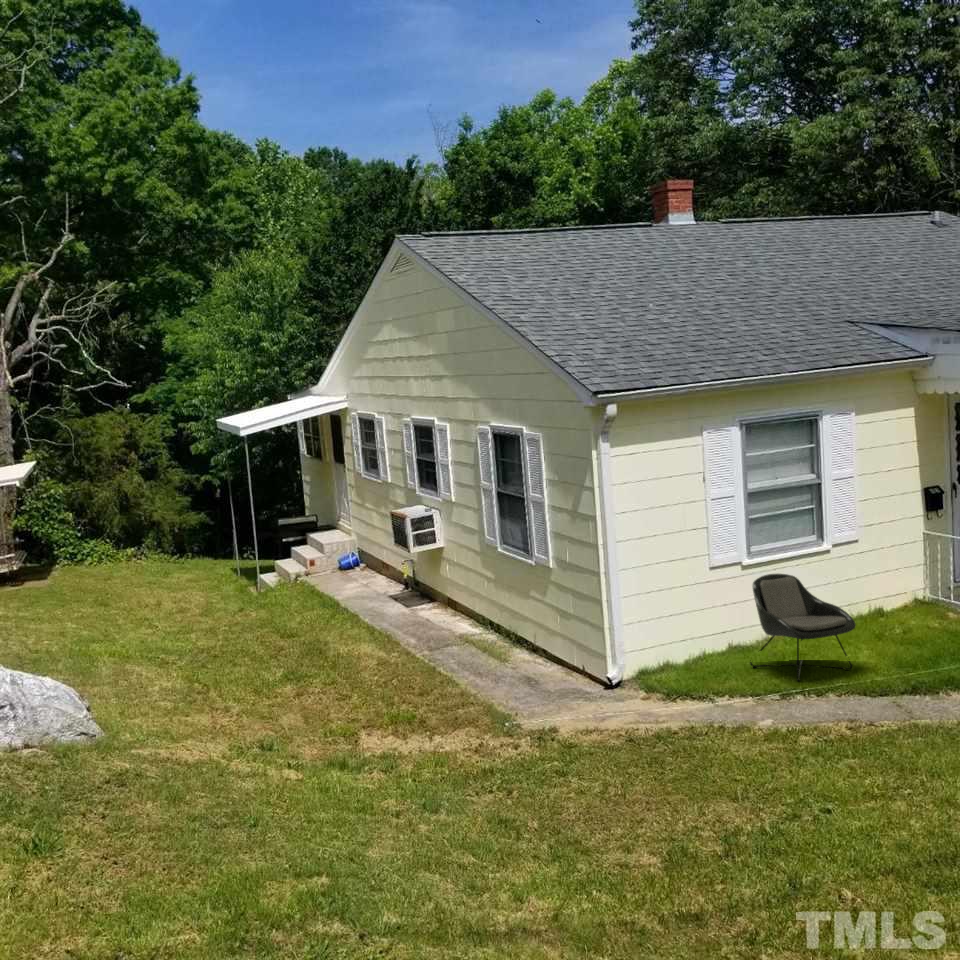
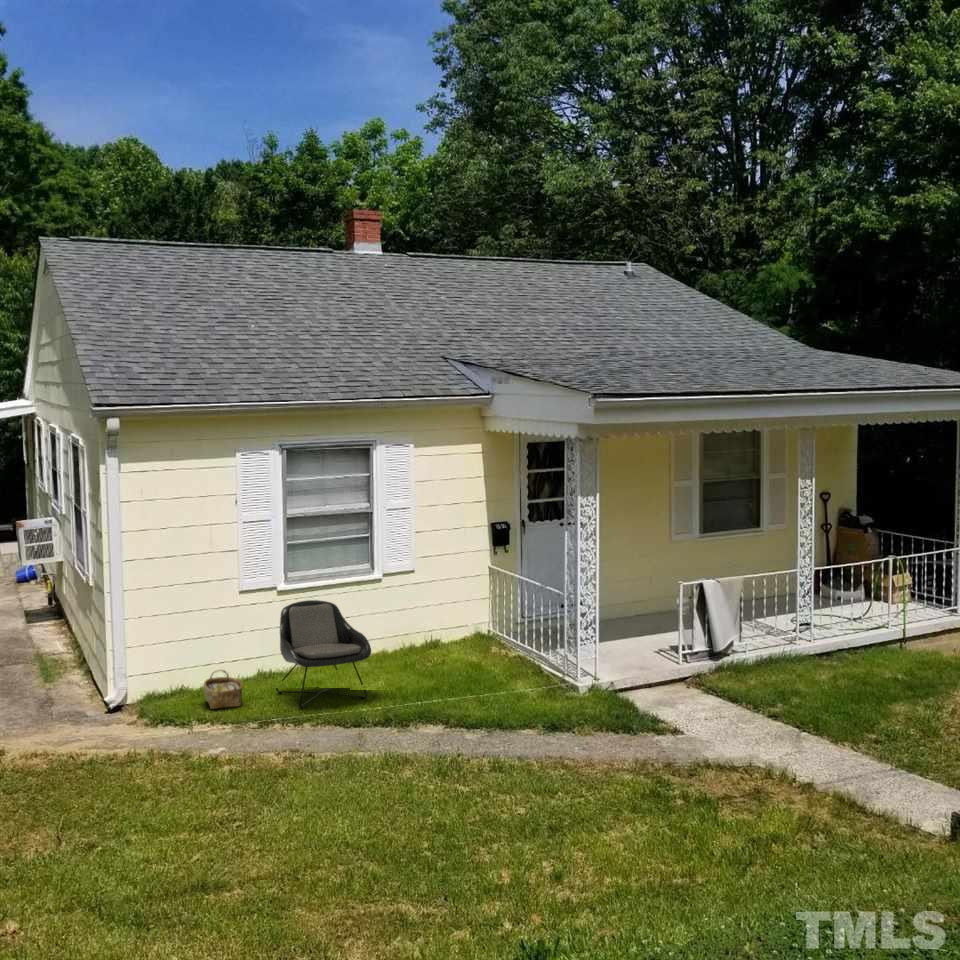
woven basket: none [690,645,733,684] -> present [204,670,243,709]

